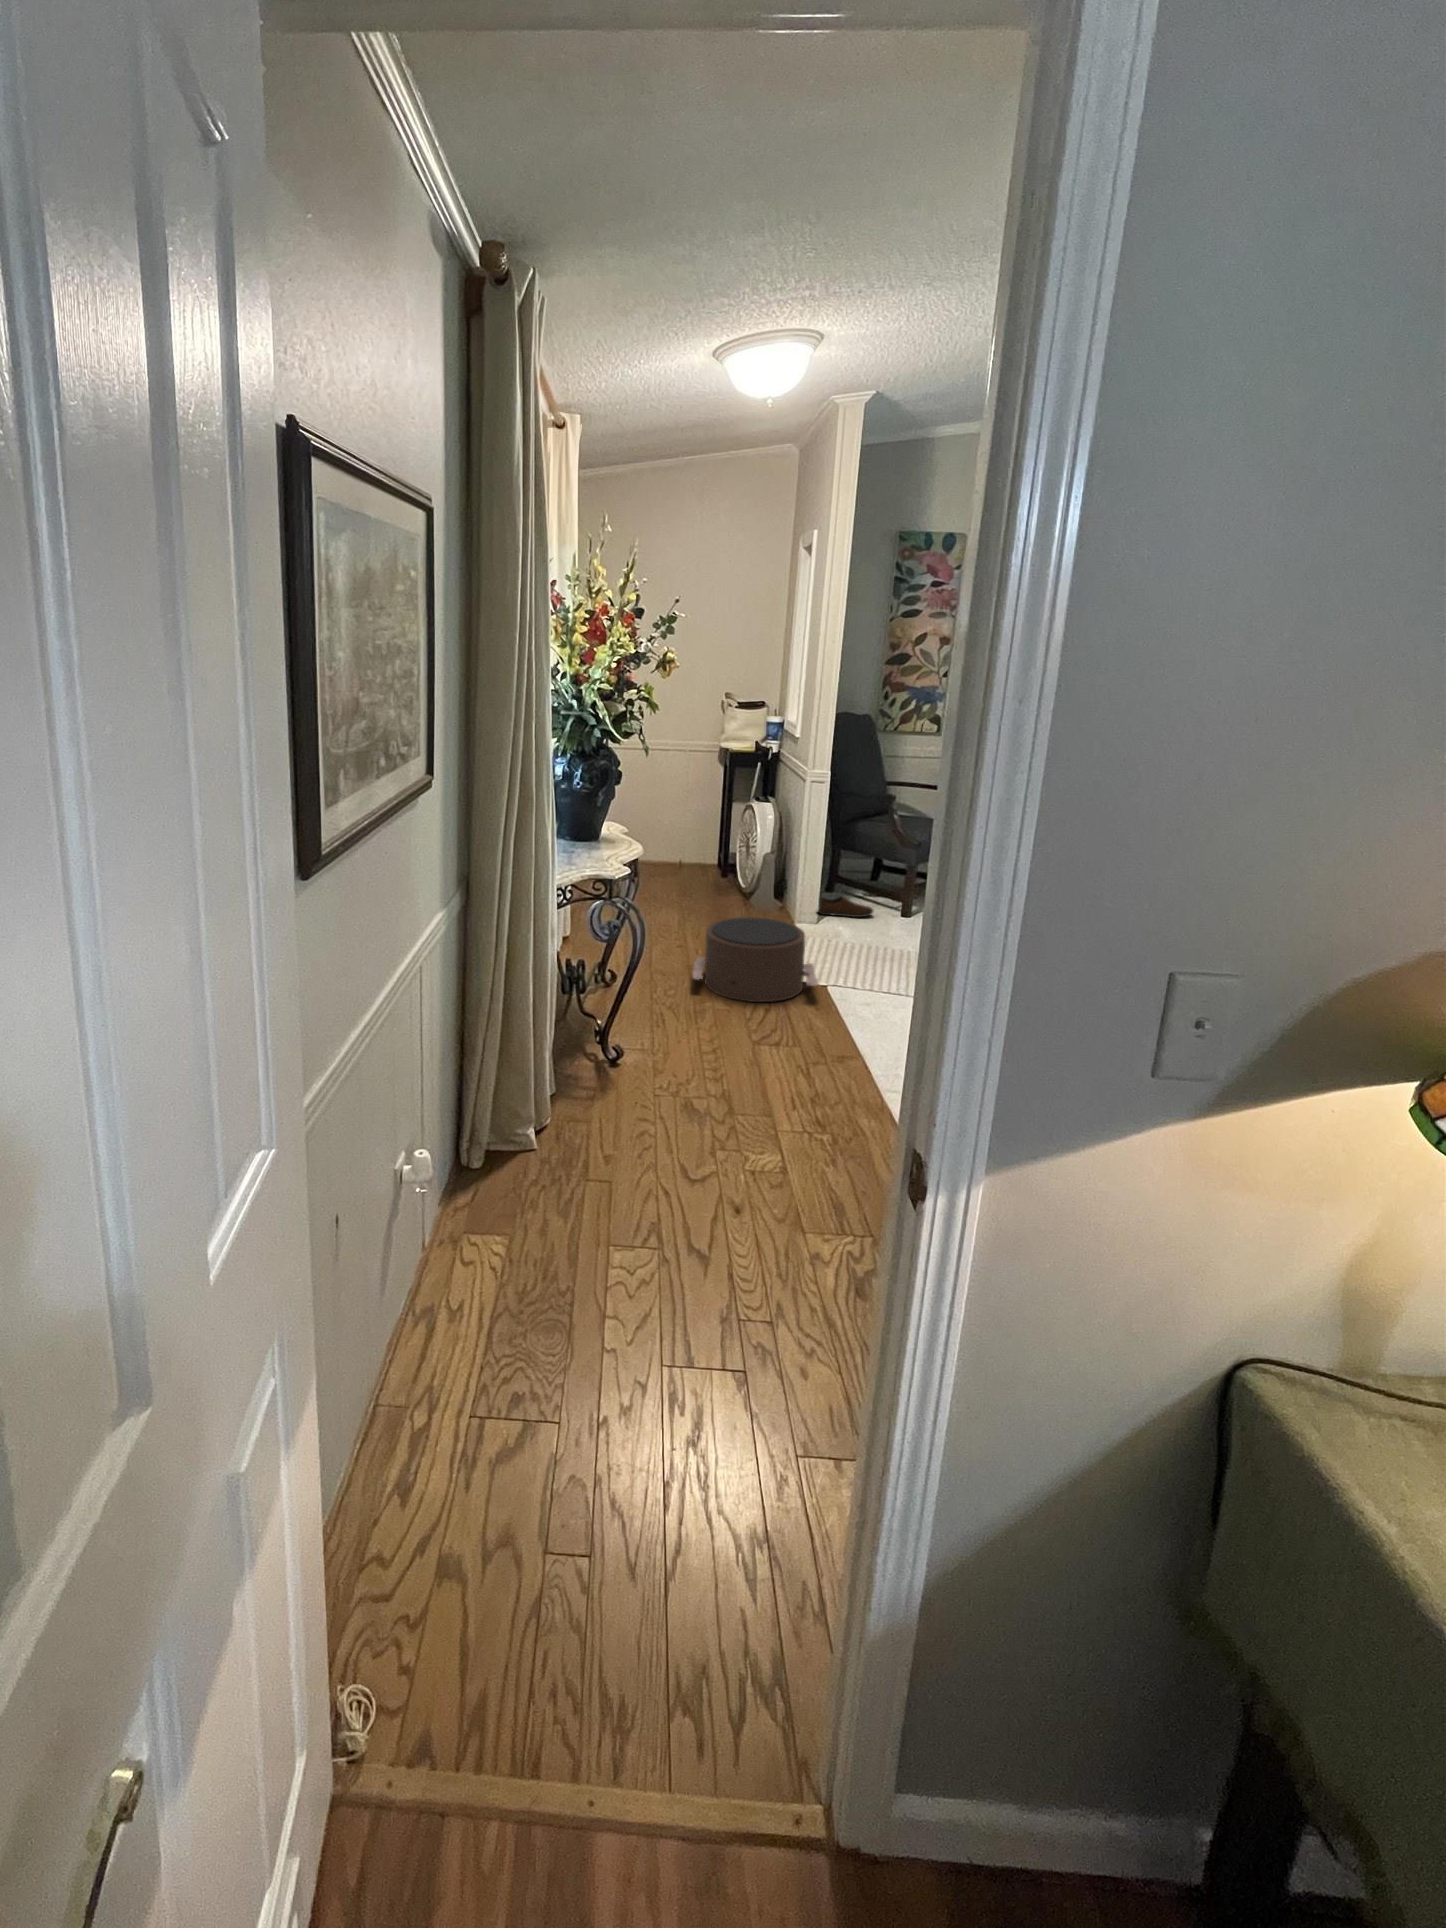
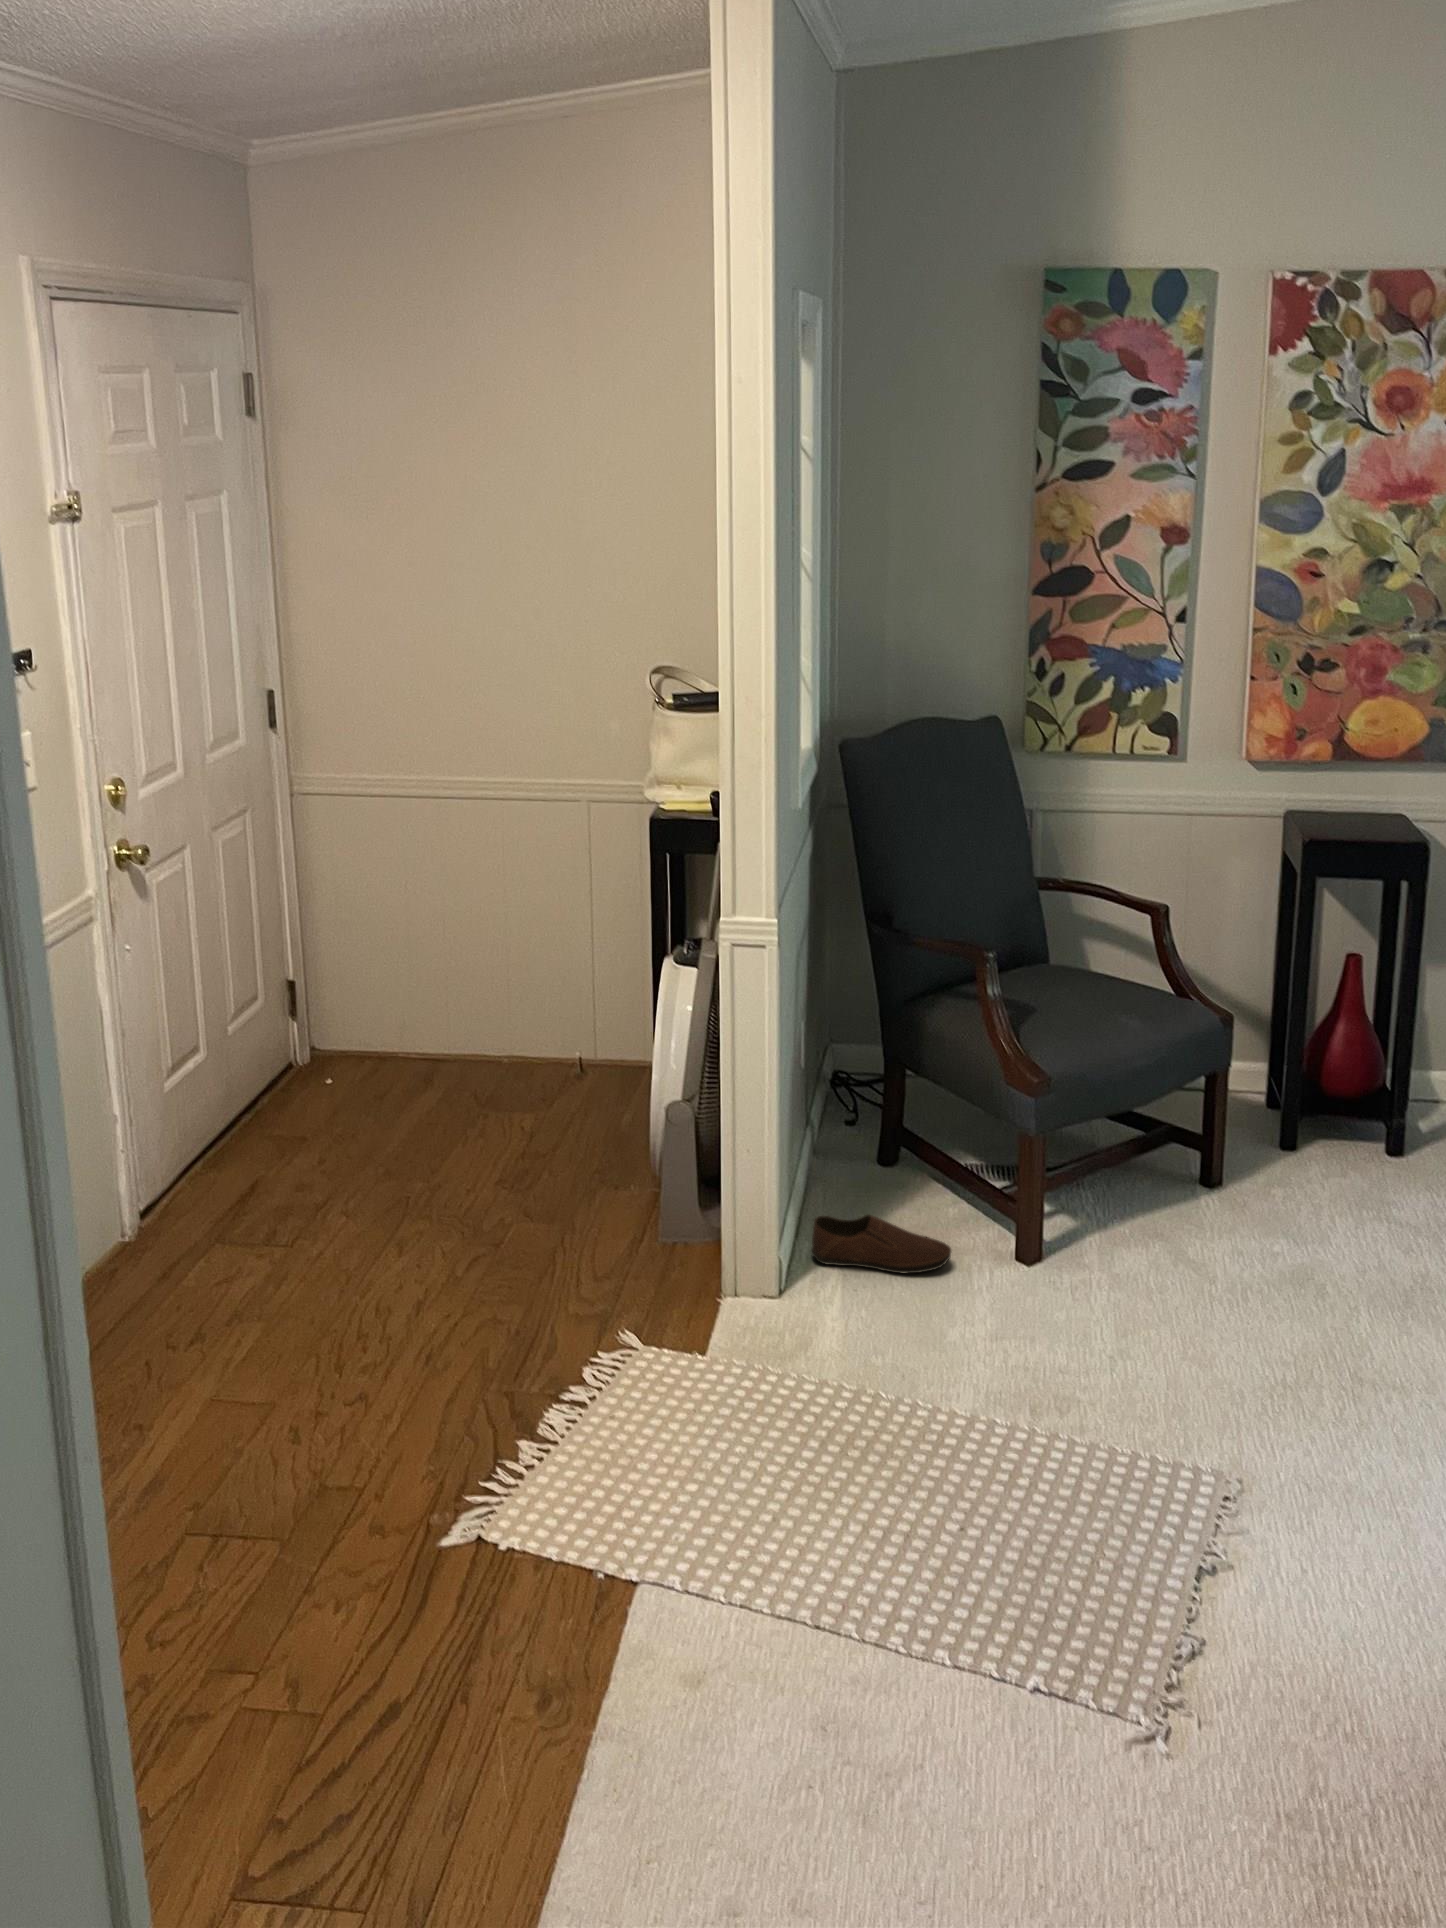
pouf: present [692,917,818,1002] -> none [251,1377,627,1690]

